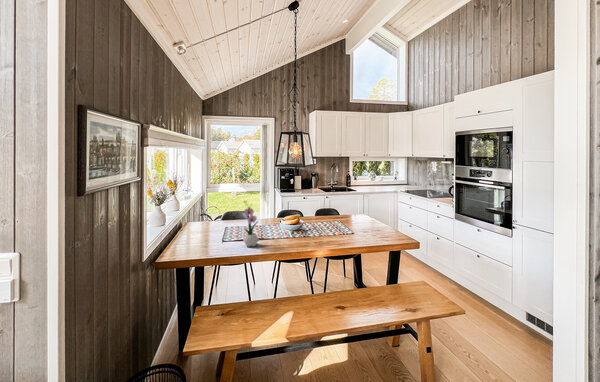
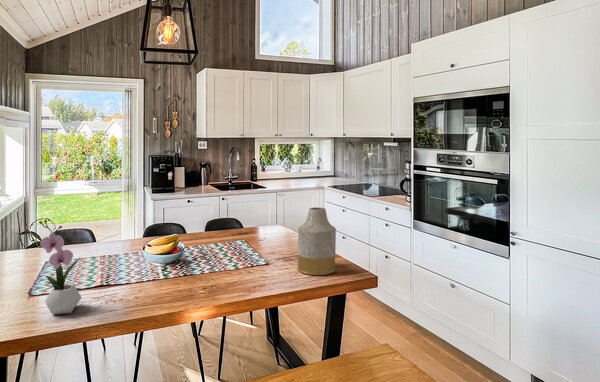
vase: none [370,201,393,241] -> present [298,207,336,275]

